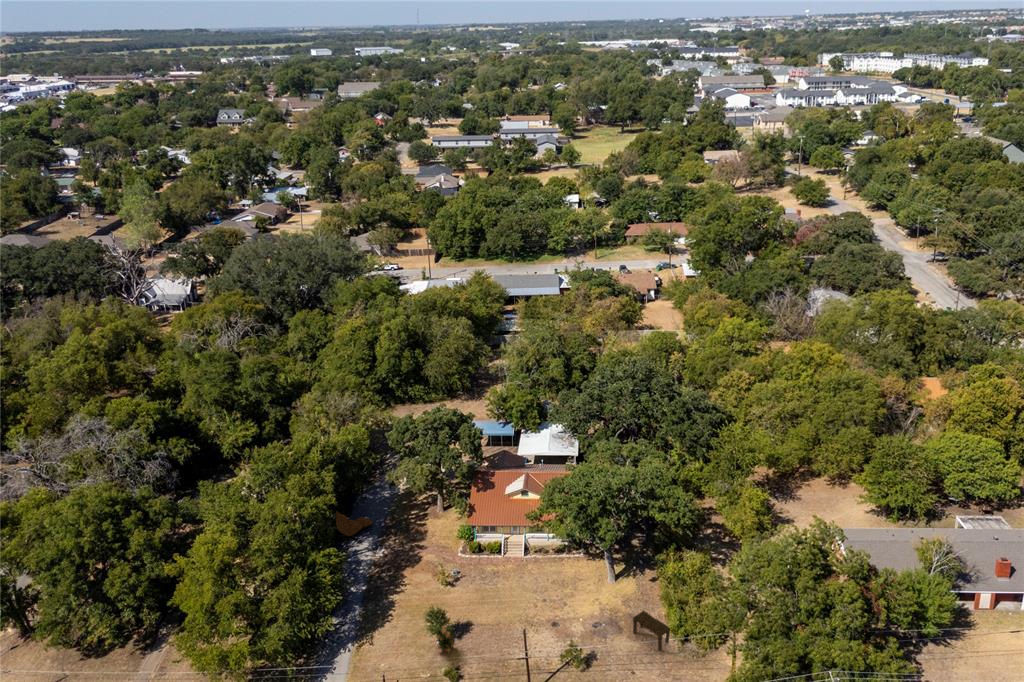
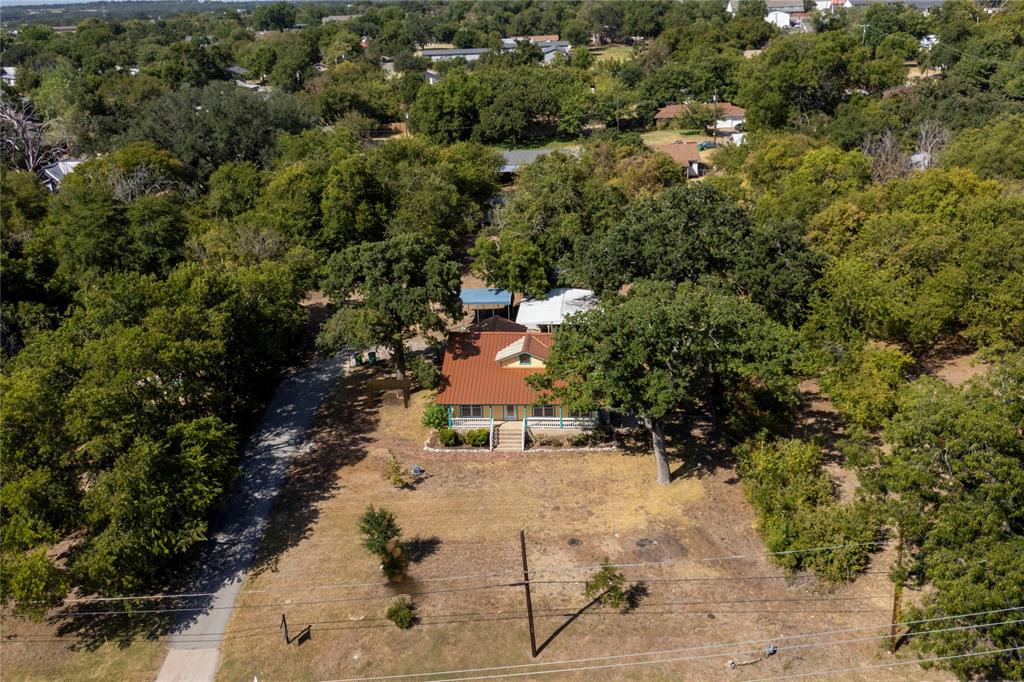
lounge chair: present [336,511,373,543] -> none [231,383,298,435]
bench: present [633,611,670,651] -> present [365,378,411,408]

